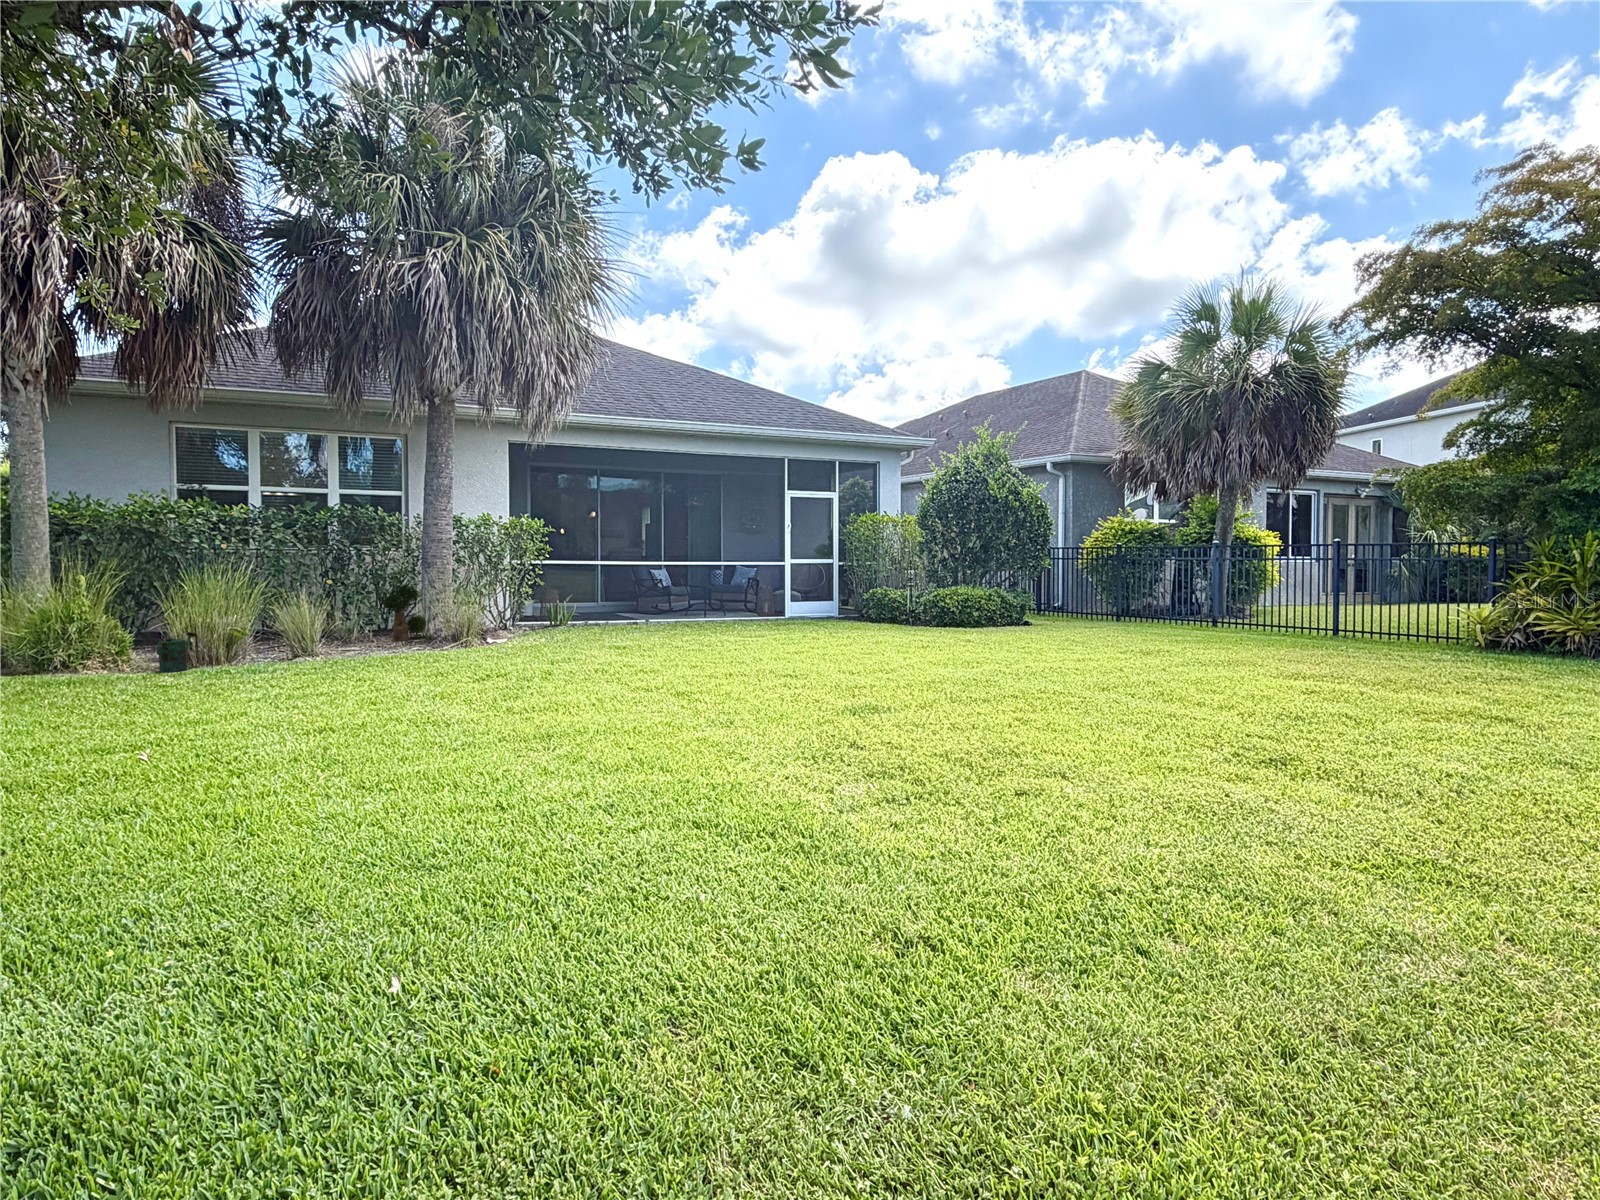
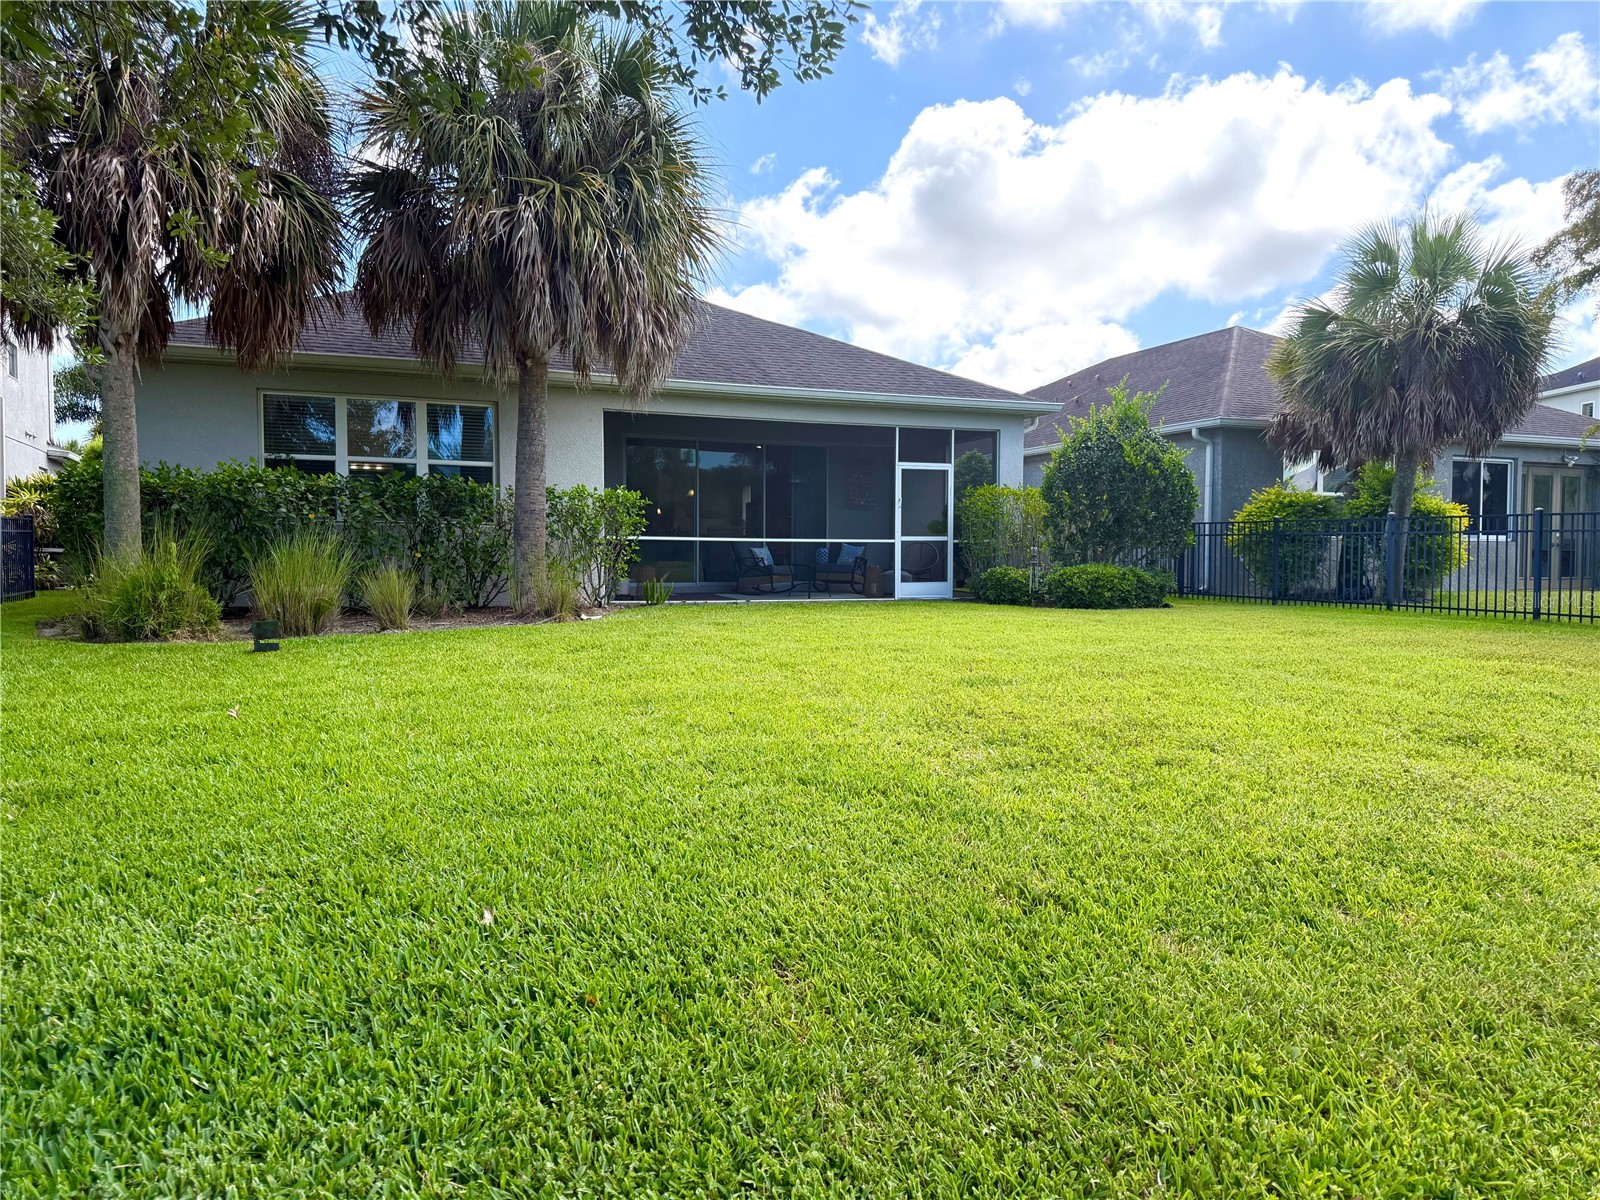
potted plant: present [382,584,429,641] -> none [463,570,509,628]

